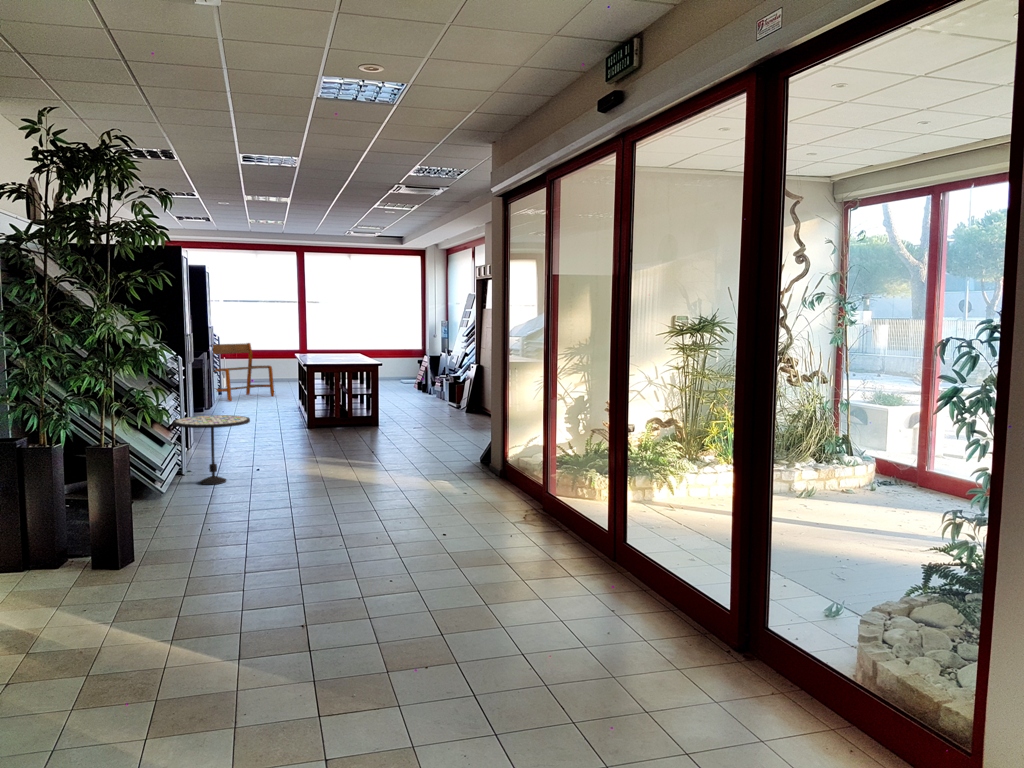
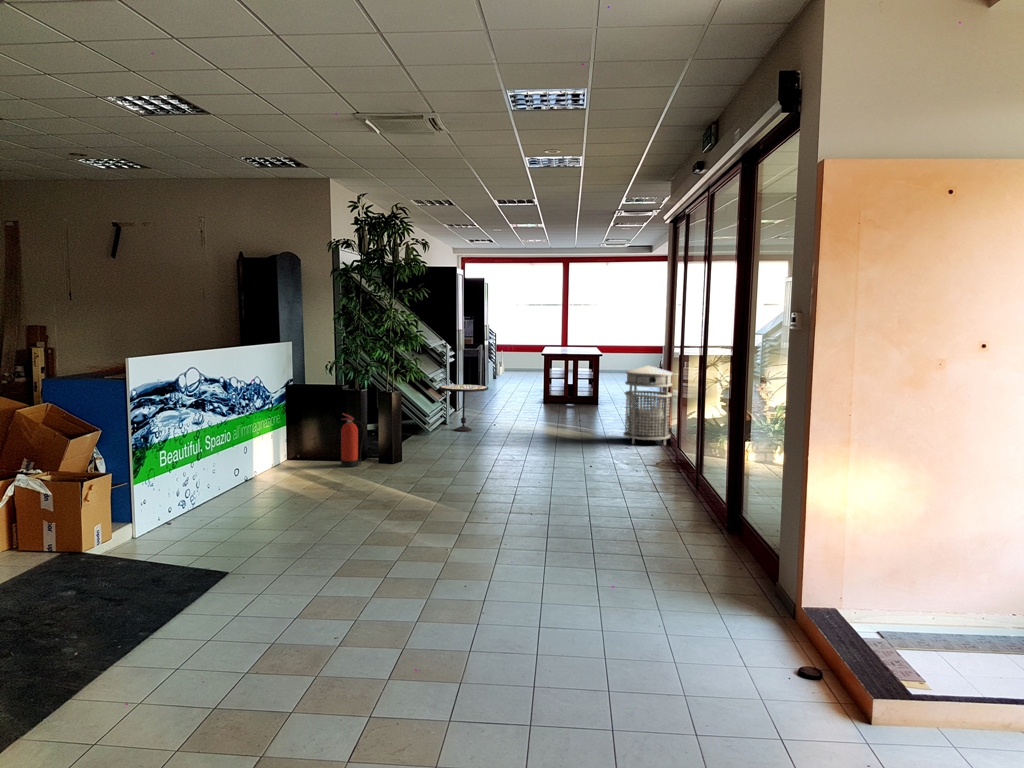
bench: present [213,343,274,401] -> none [484,337,535,382]
trash can: none [444,380,505,484] -> present [623,366,673,445]
fire extinguisher: none [18,489,65,581] -> present [341,414,365,467]

